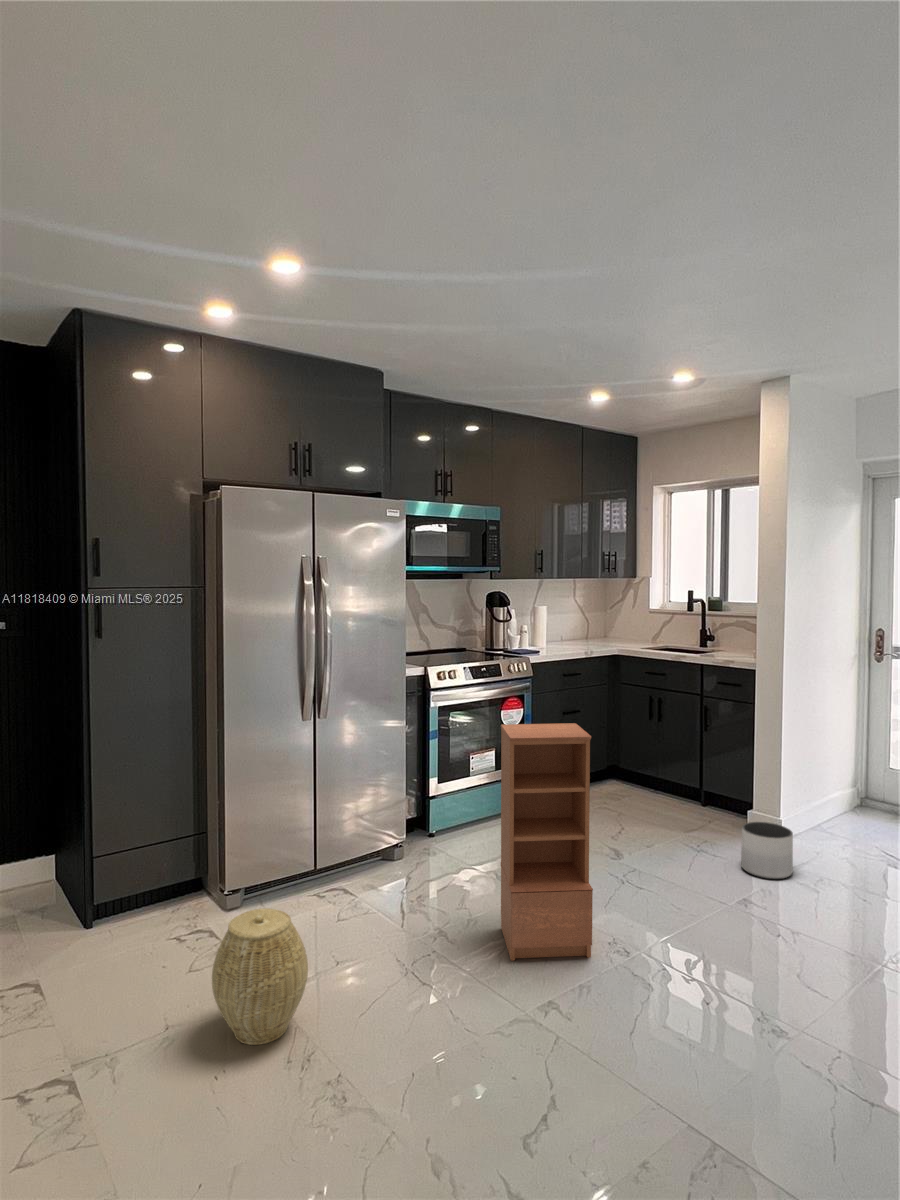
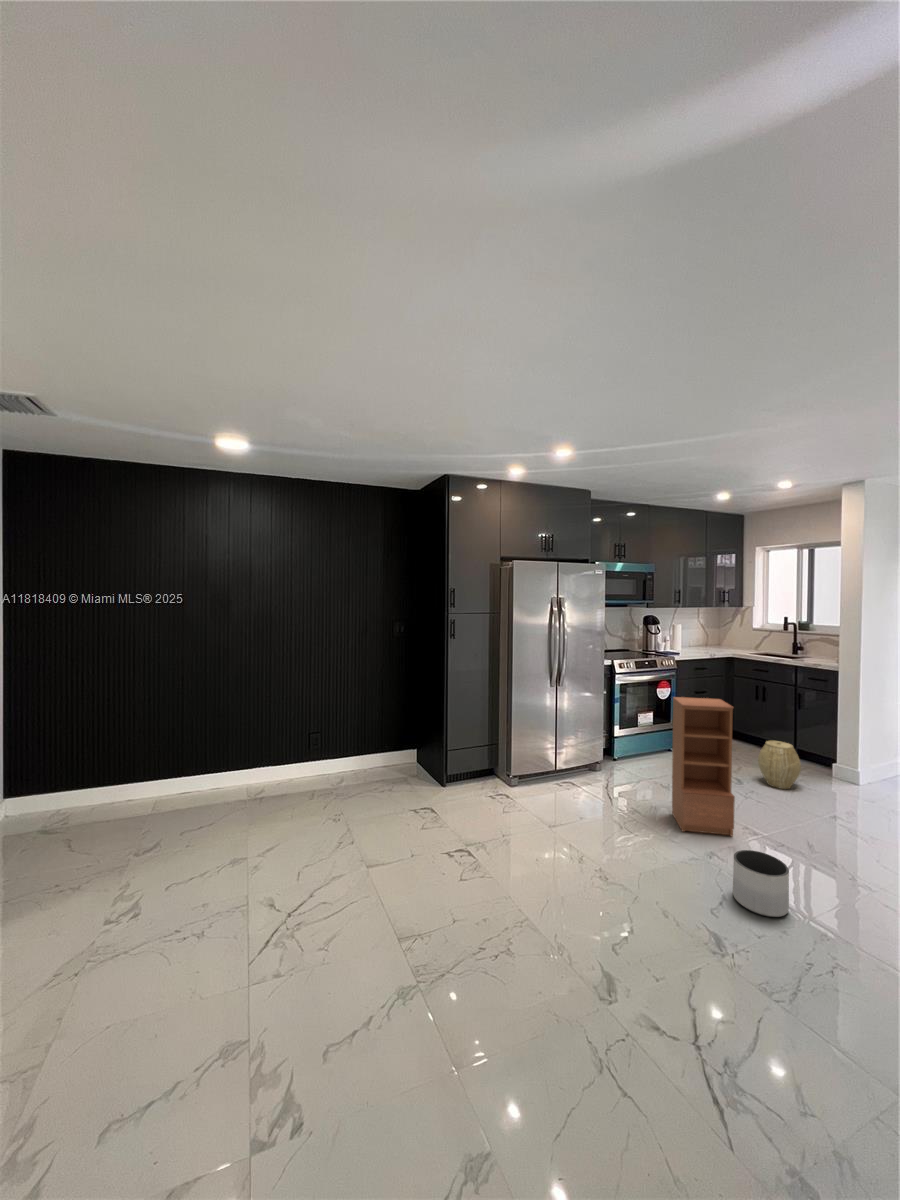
planter: present [741,822,793,879] -> present [733,850,789,917]
woven basket: present [212,909,308,1045] -> present [758,741,801,789]

